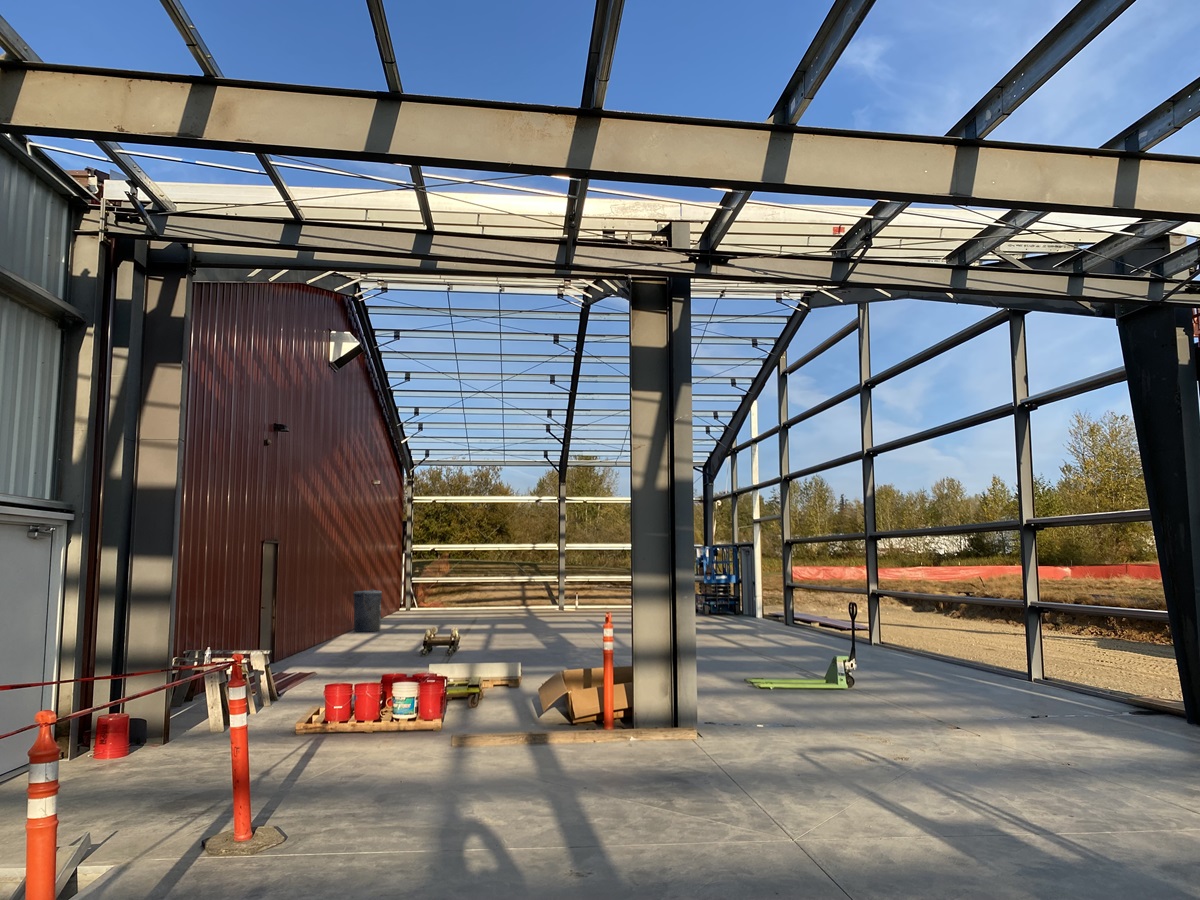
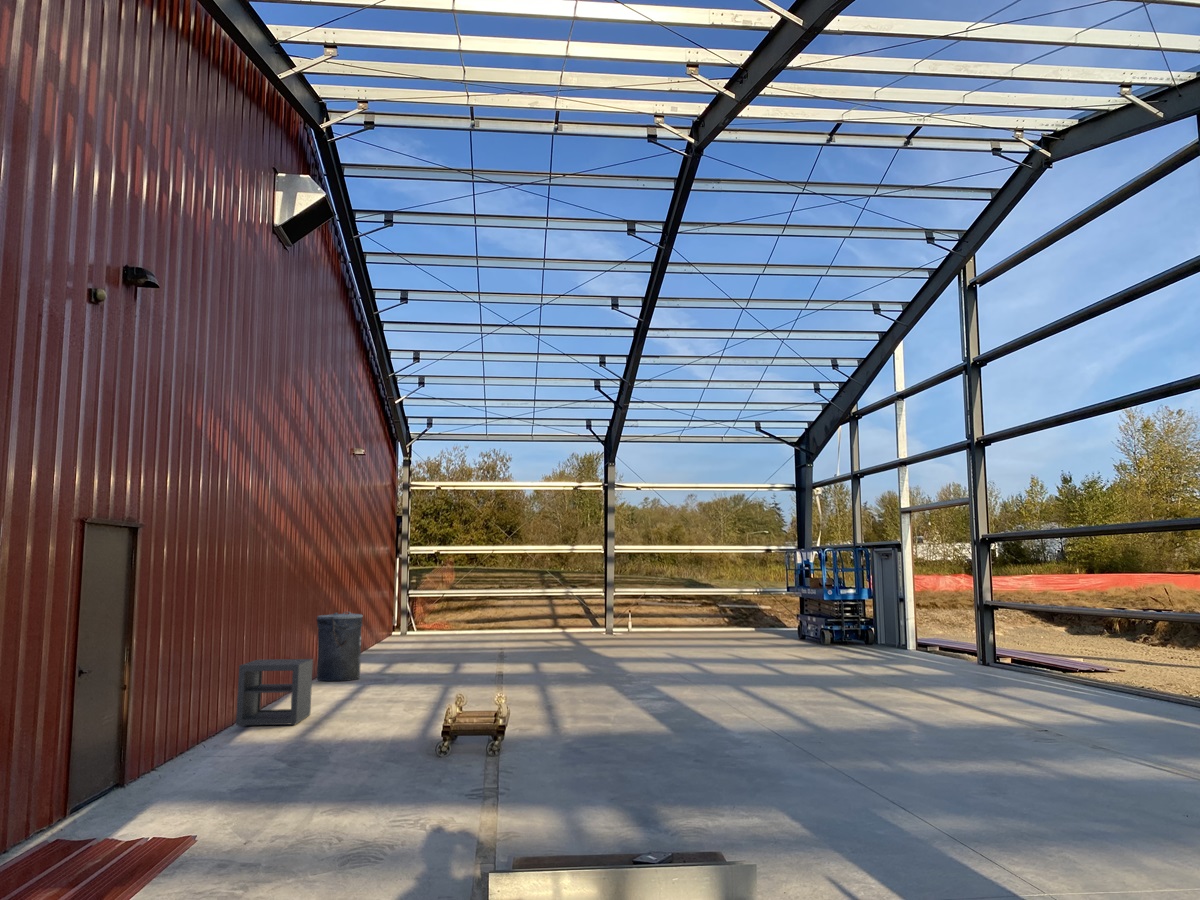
storage cabinet: none [315,613,355,648] -> present [236,659,313,726]

